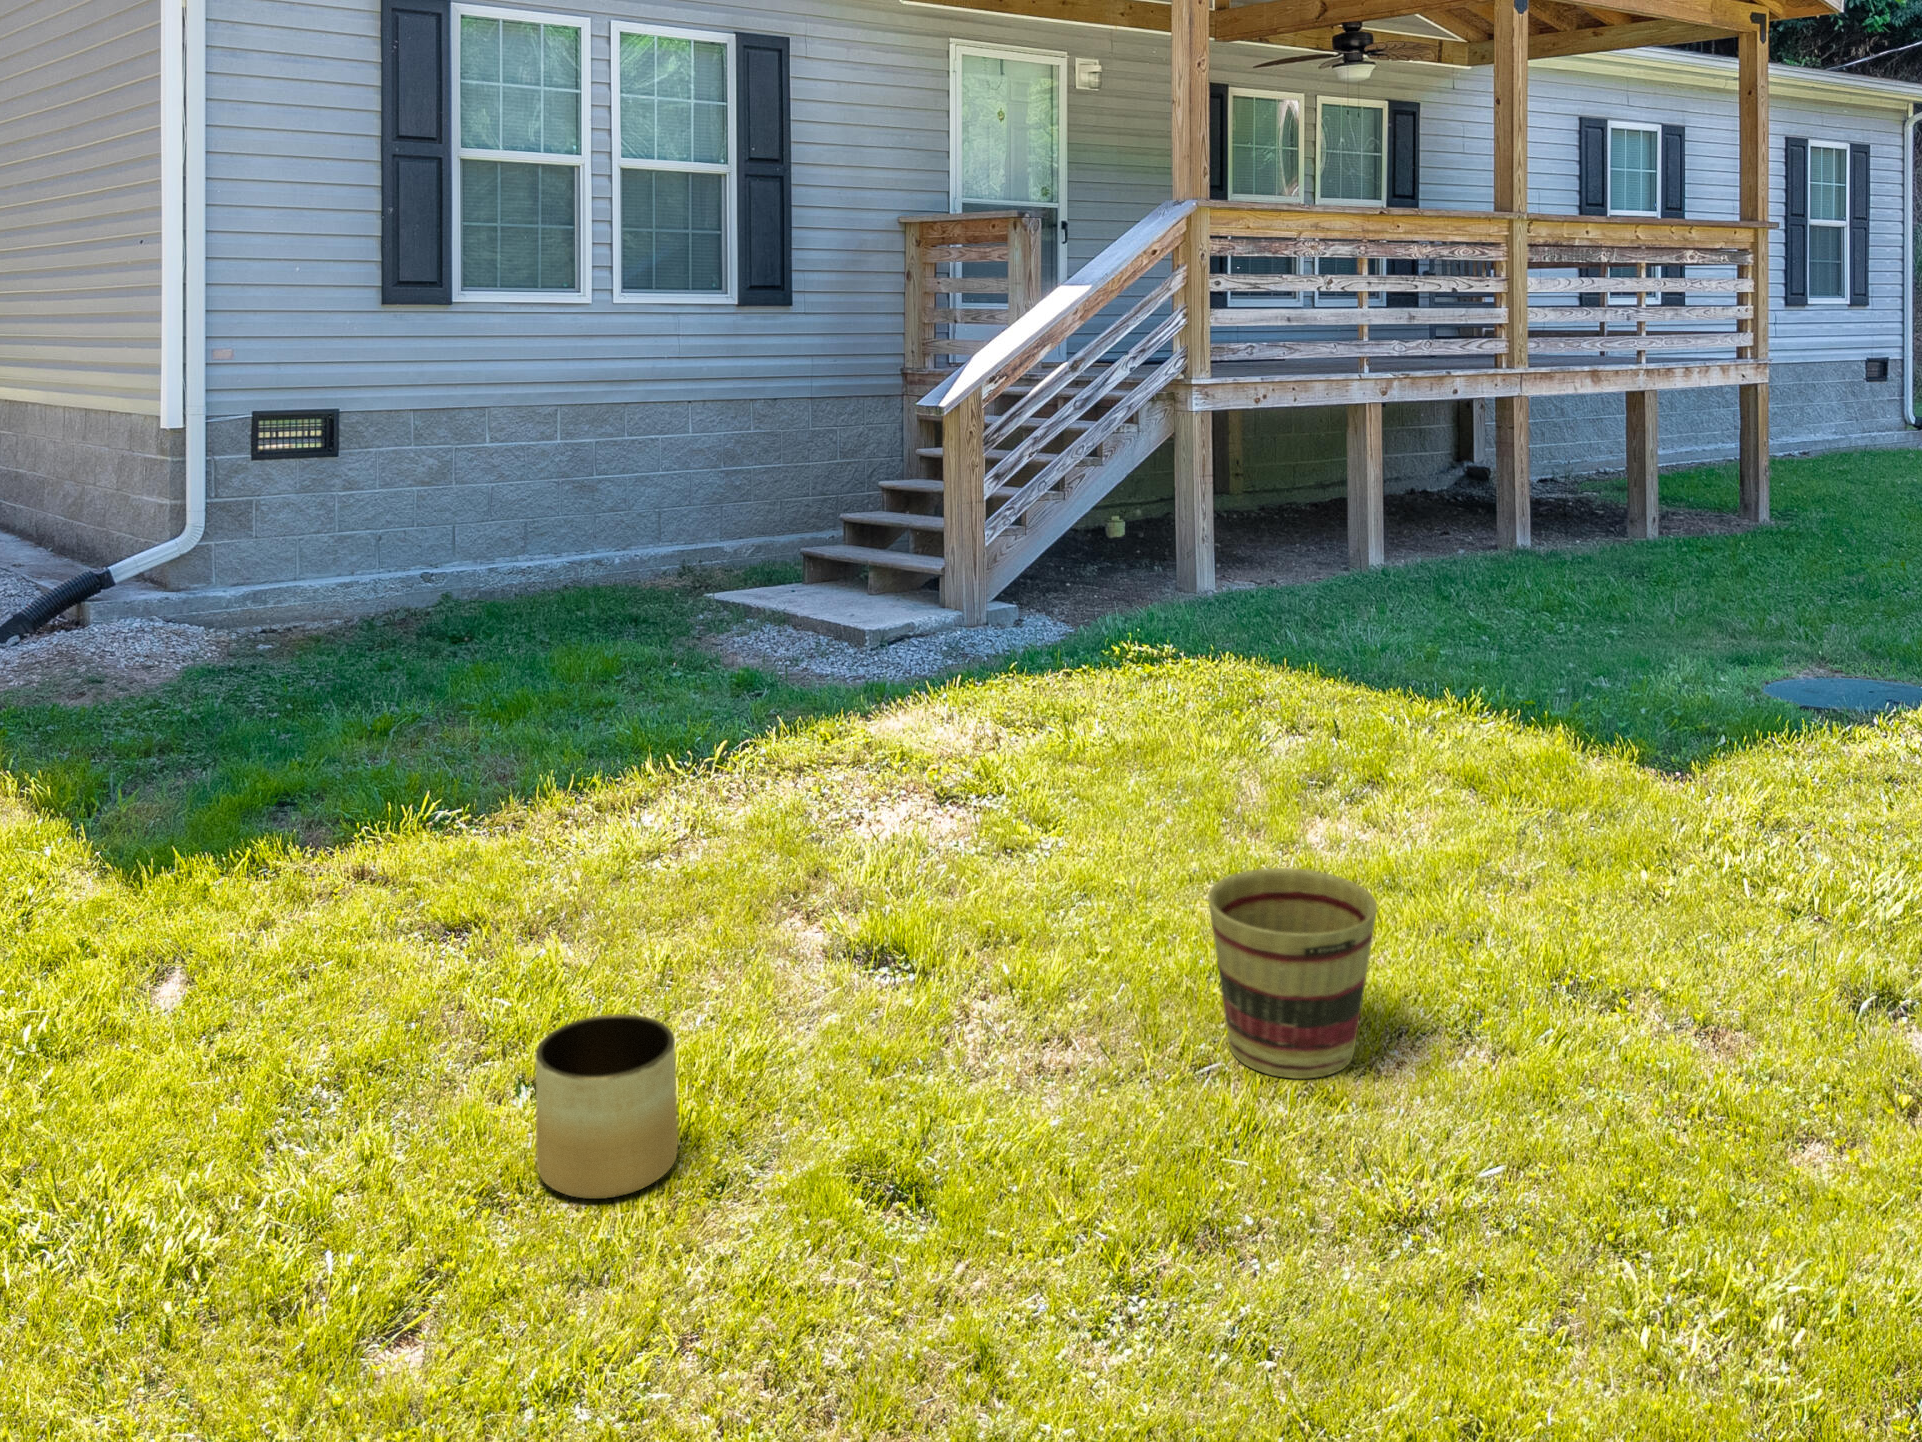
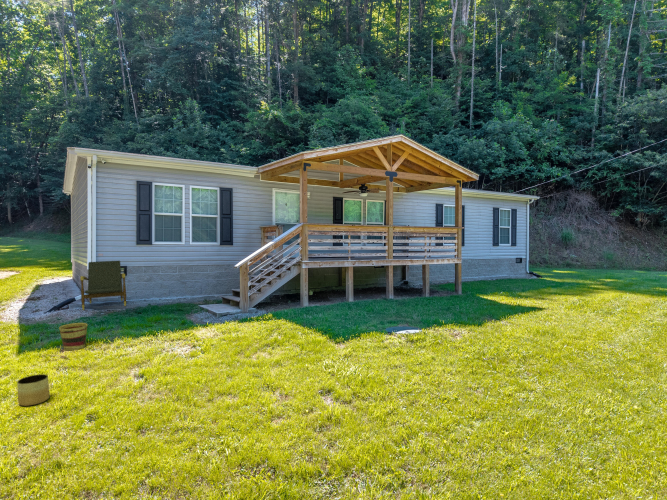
lounge chair: none [165,384,378,634] -> present [80,261,126,310]
basket: present [1208,868,1378,1079] -> present [59,323,88,350]

